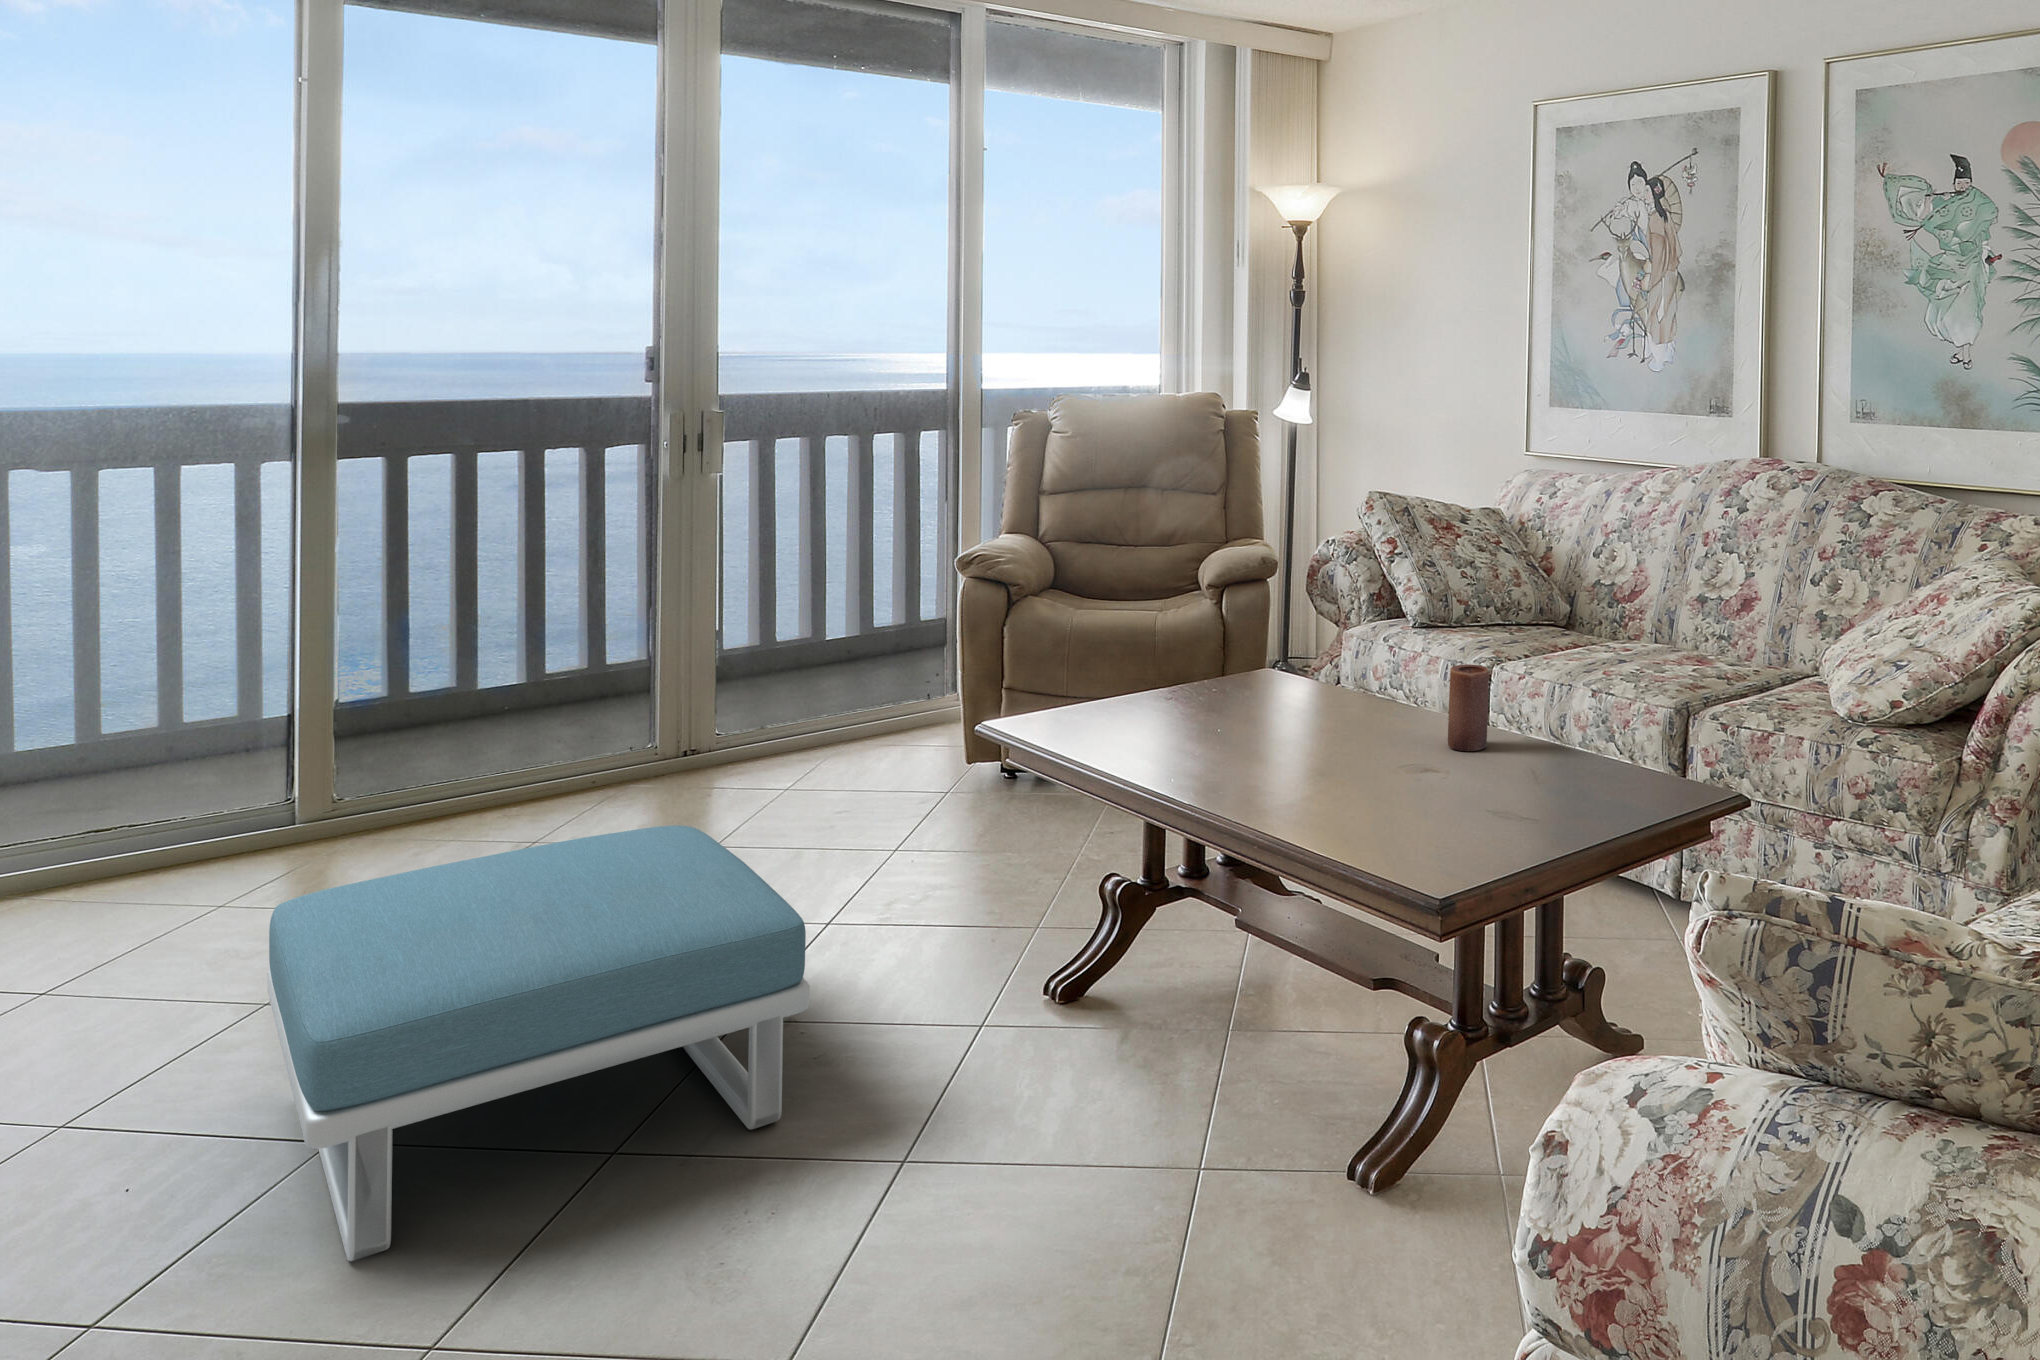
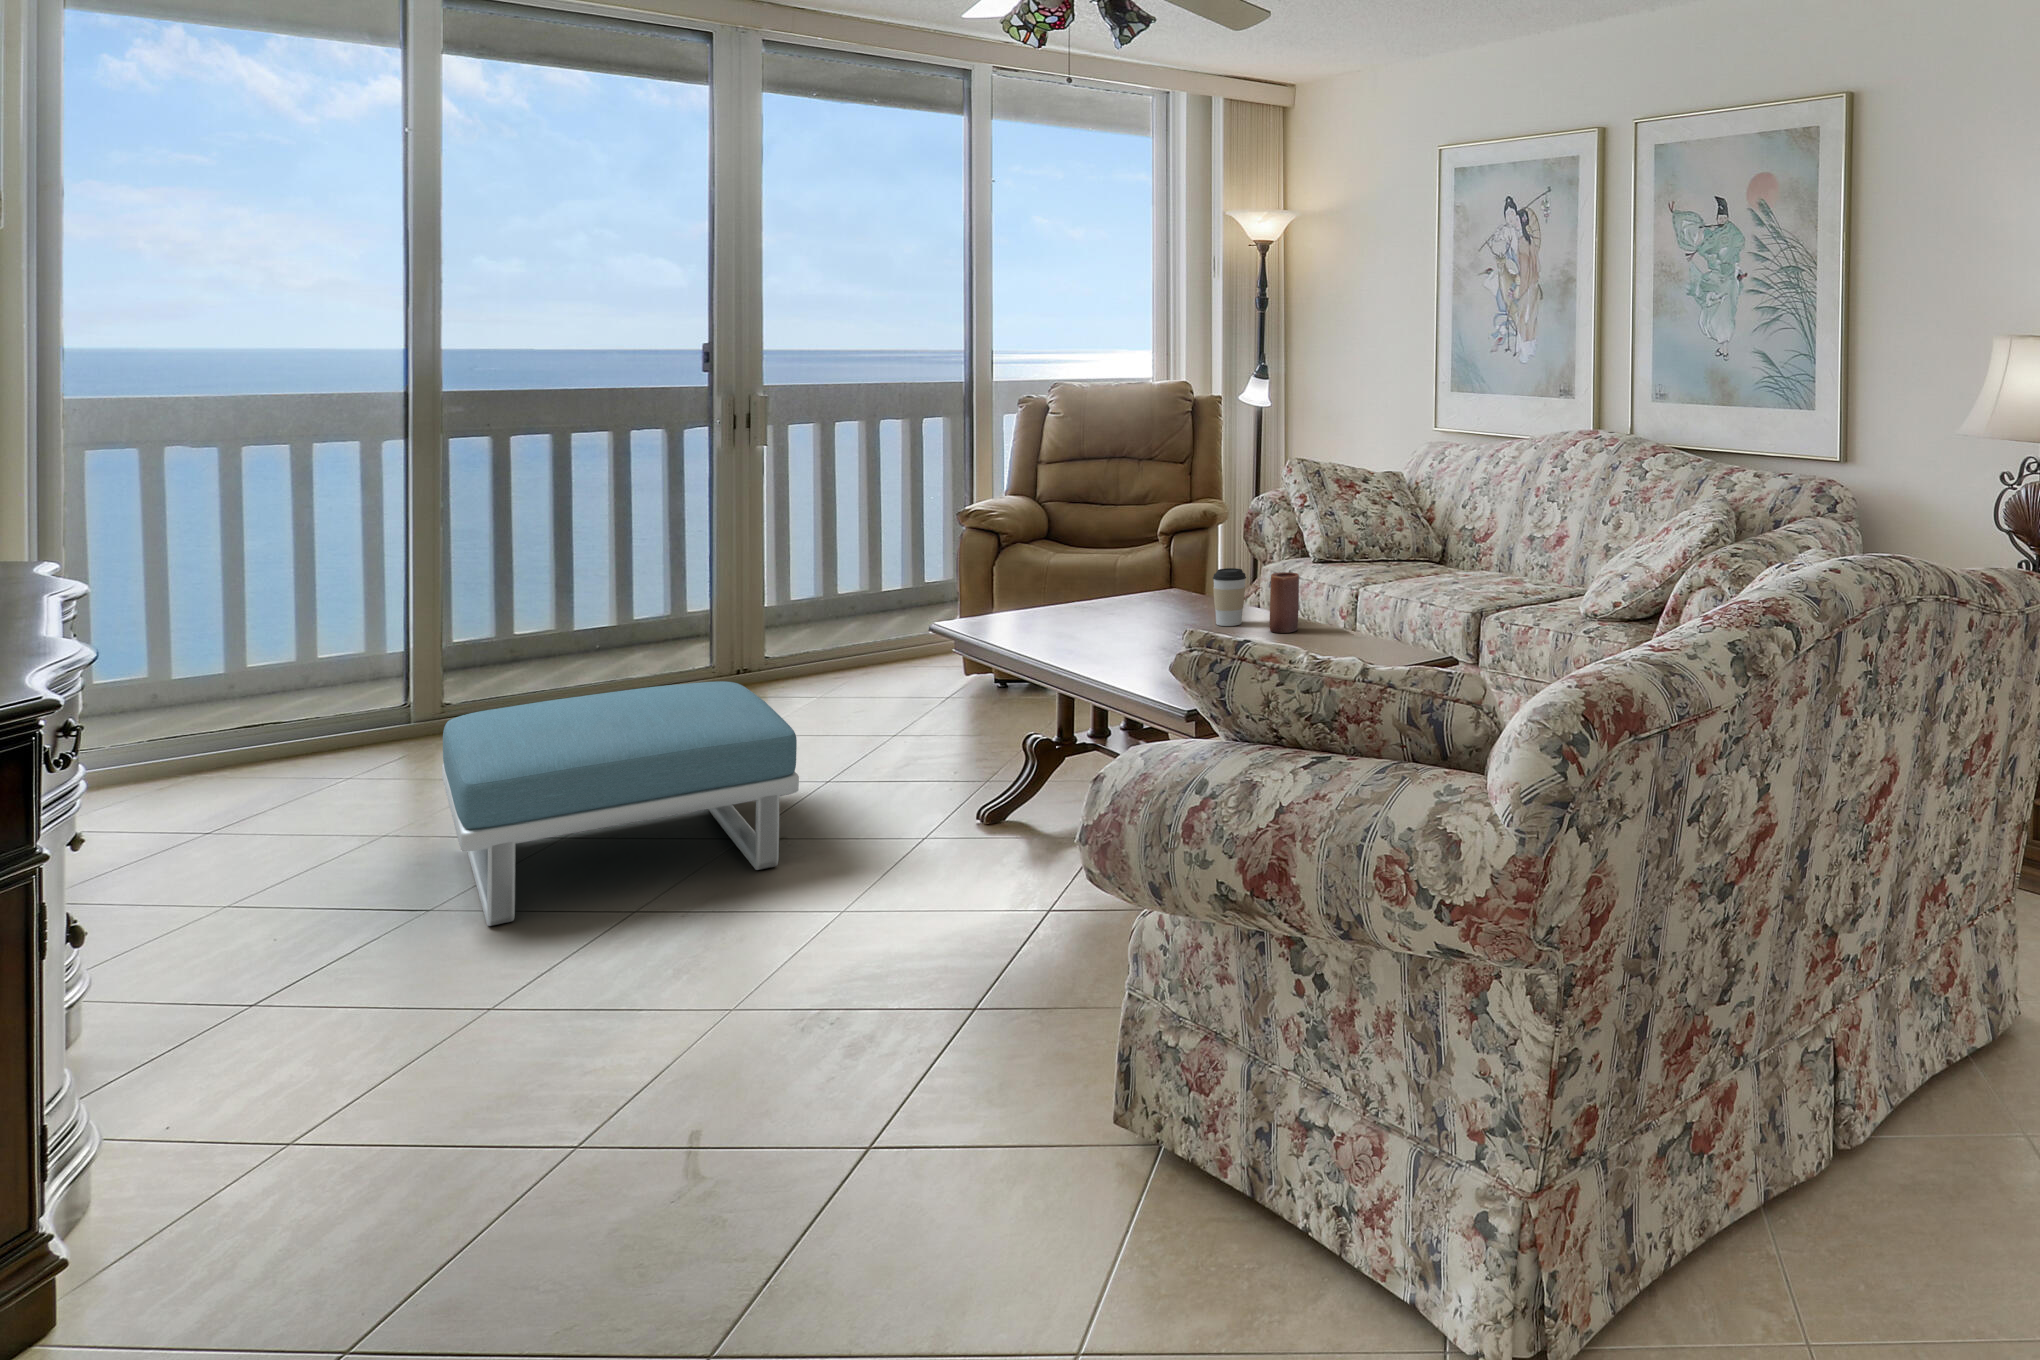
coffee cup: none [1361,657,1407,739] -> present [1213,568,1246,626]

